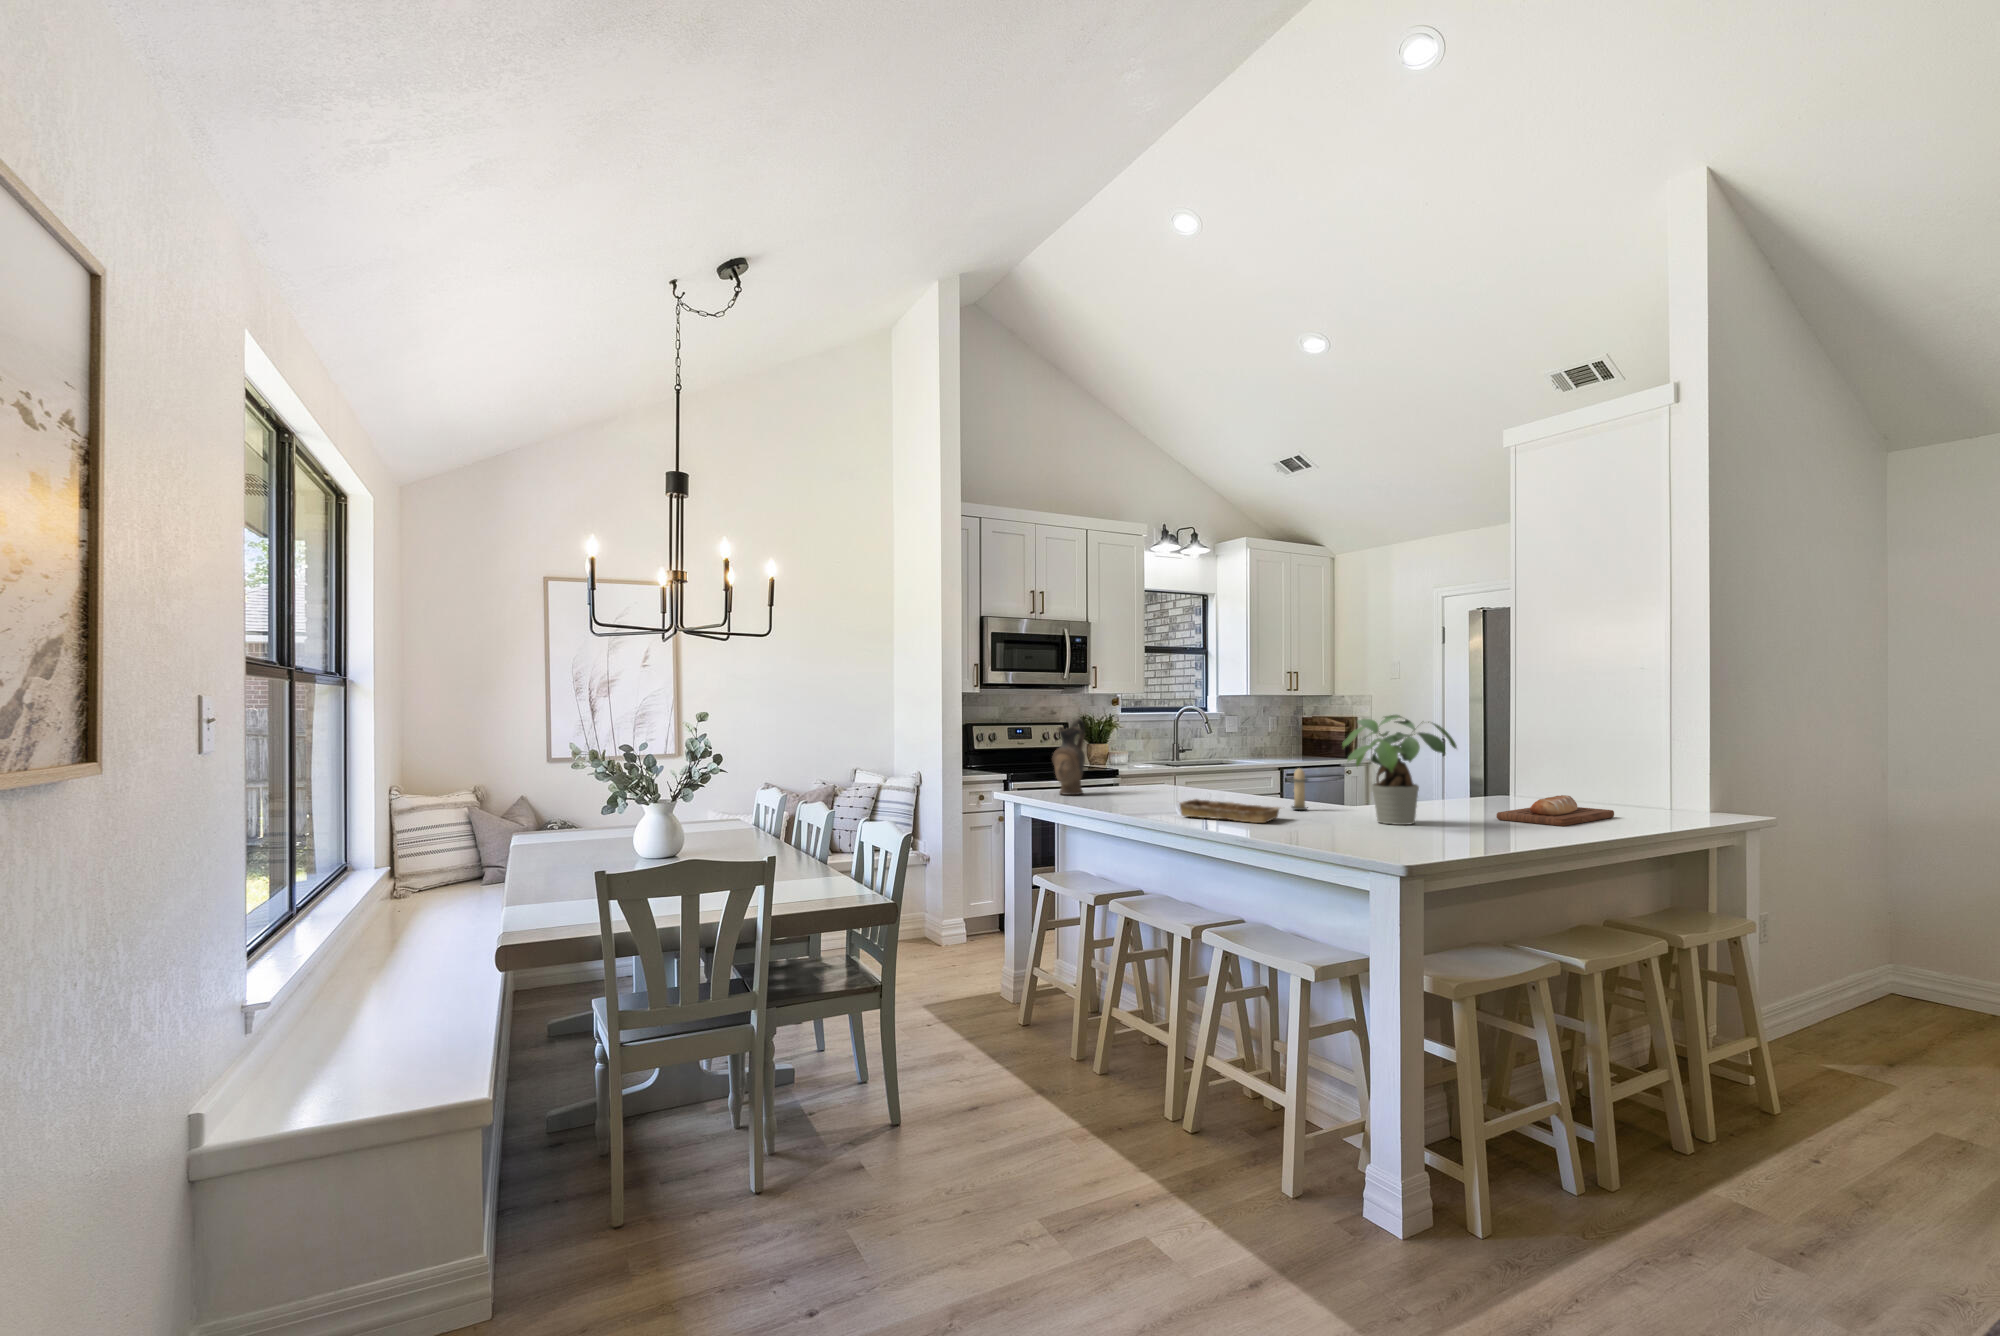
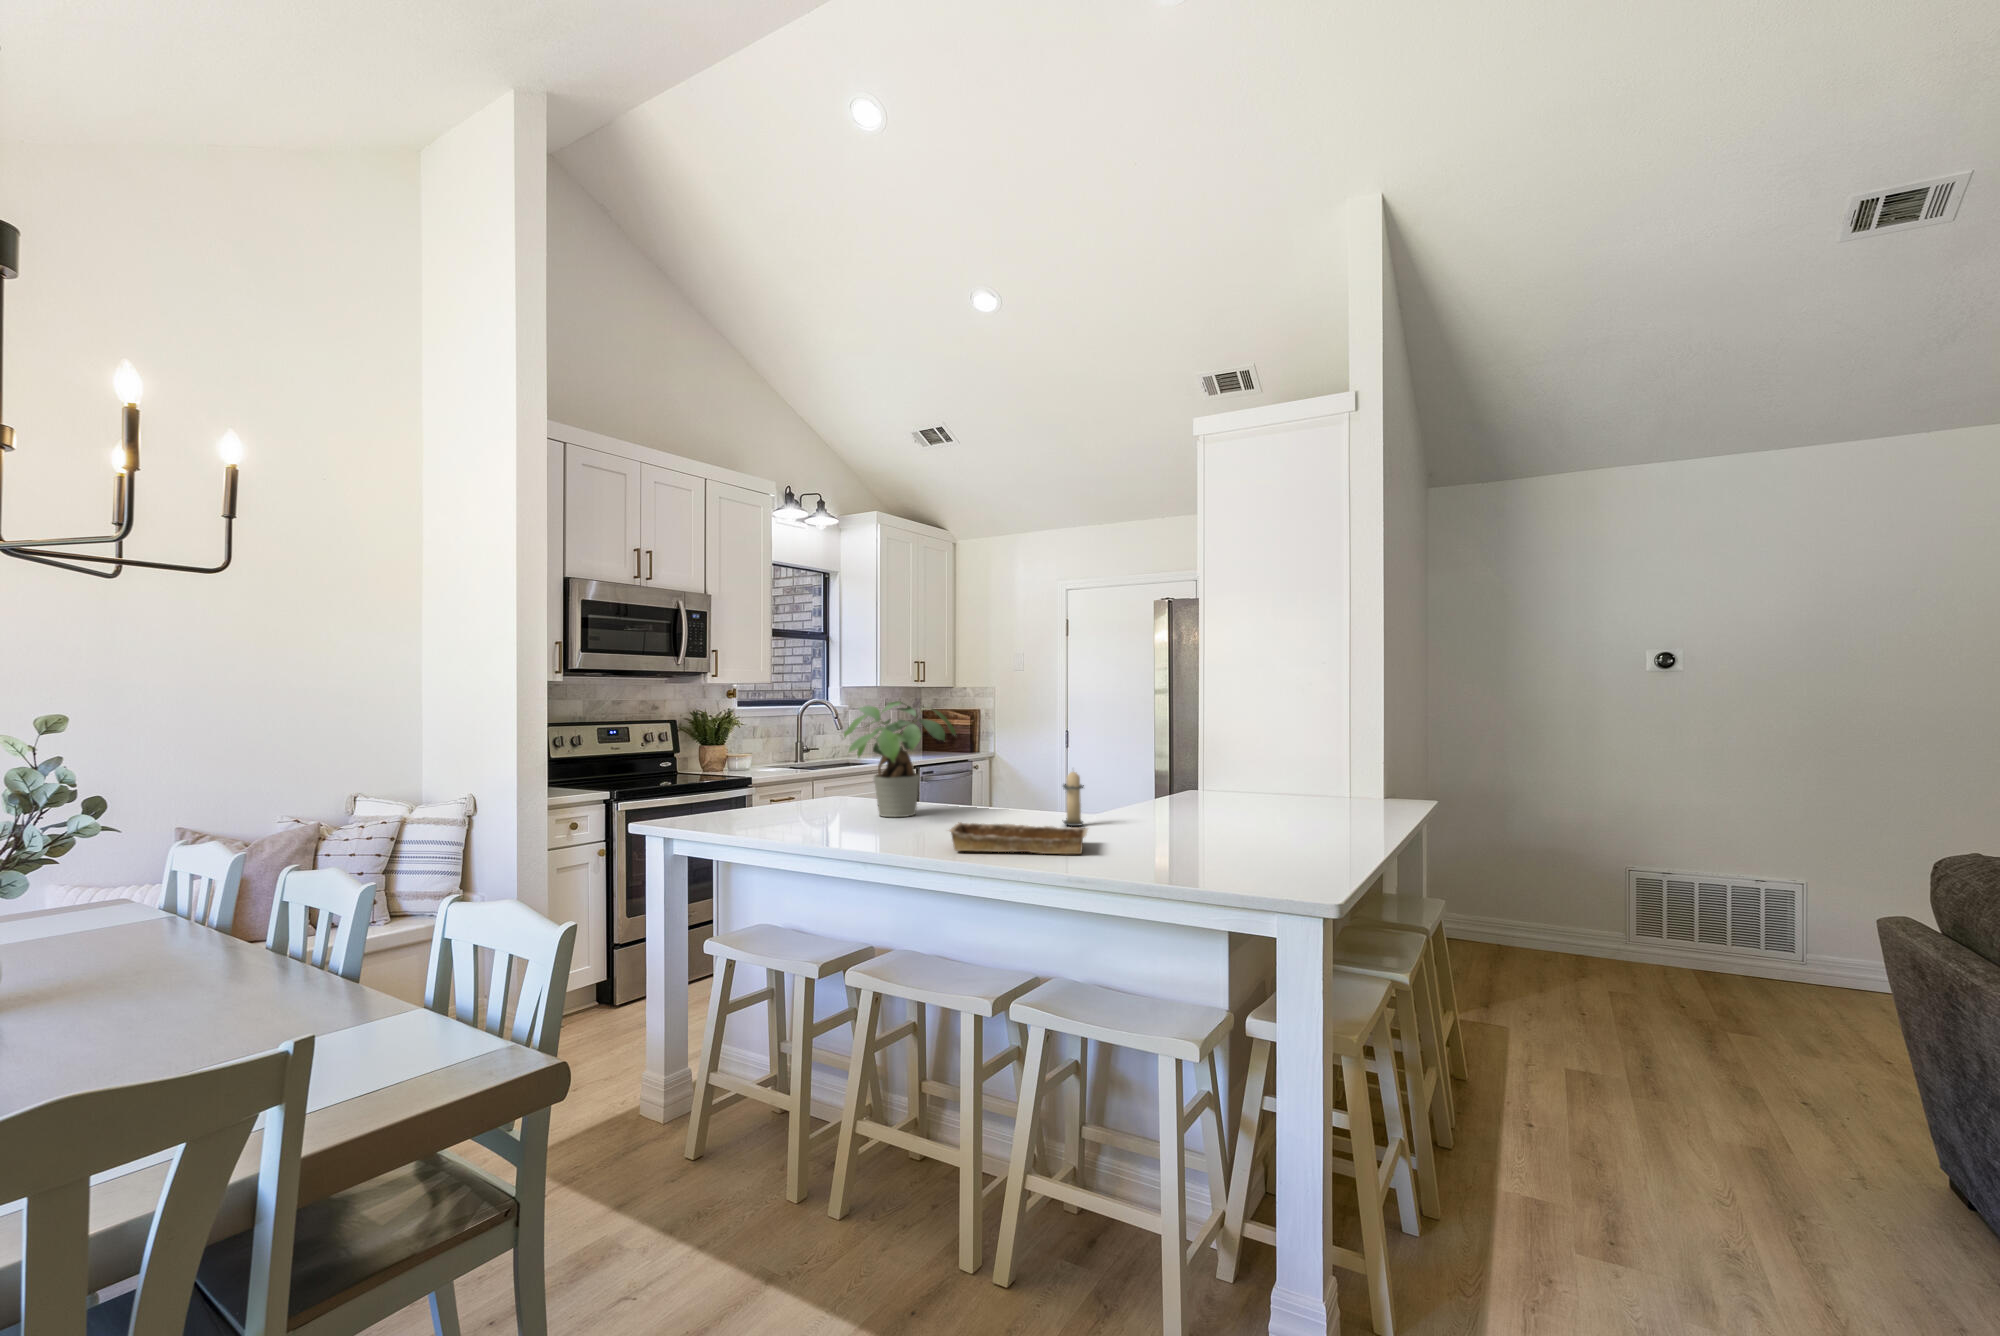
potted plant: present [1342,715,1457,825] -> present [844,701,956,817]
ceramic pitcher: present [1052,718,1085,795] -> none [714,712,761,822]
bread loaf: present [1497,795,1614,826] -> none [1300,788,1388,827]

